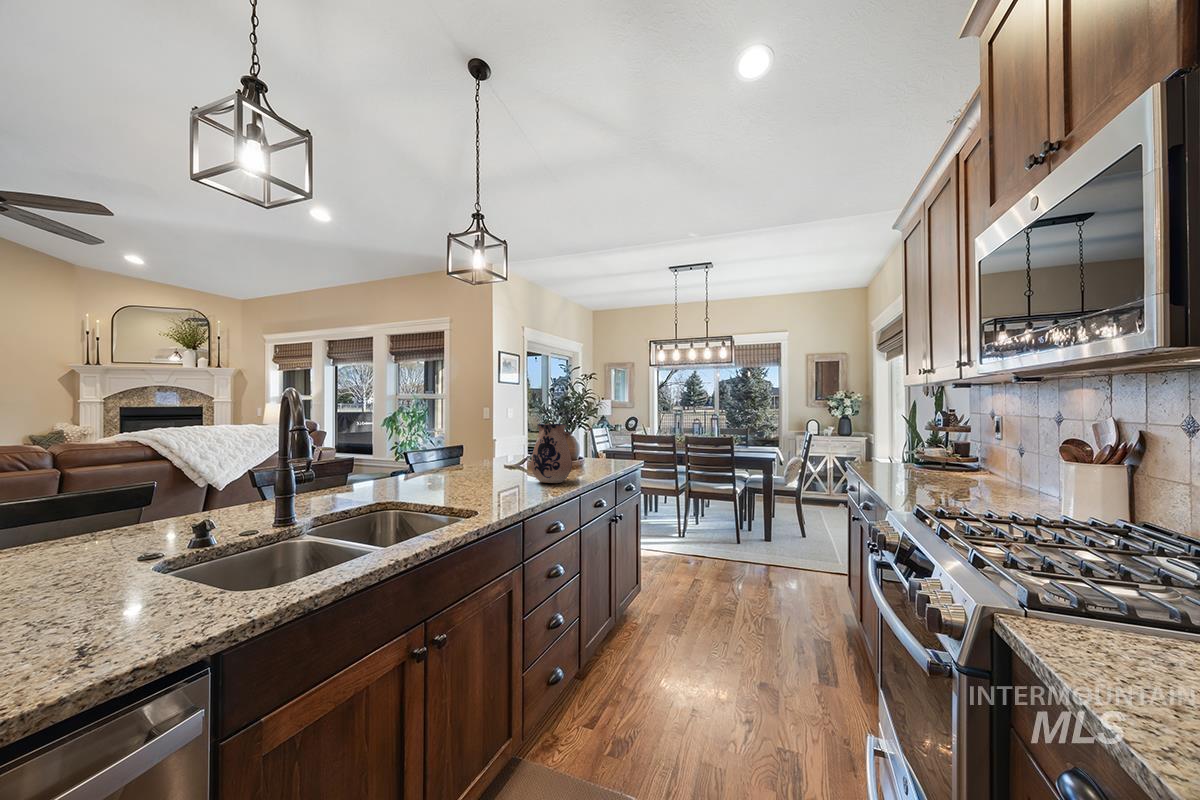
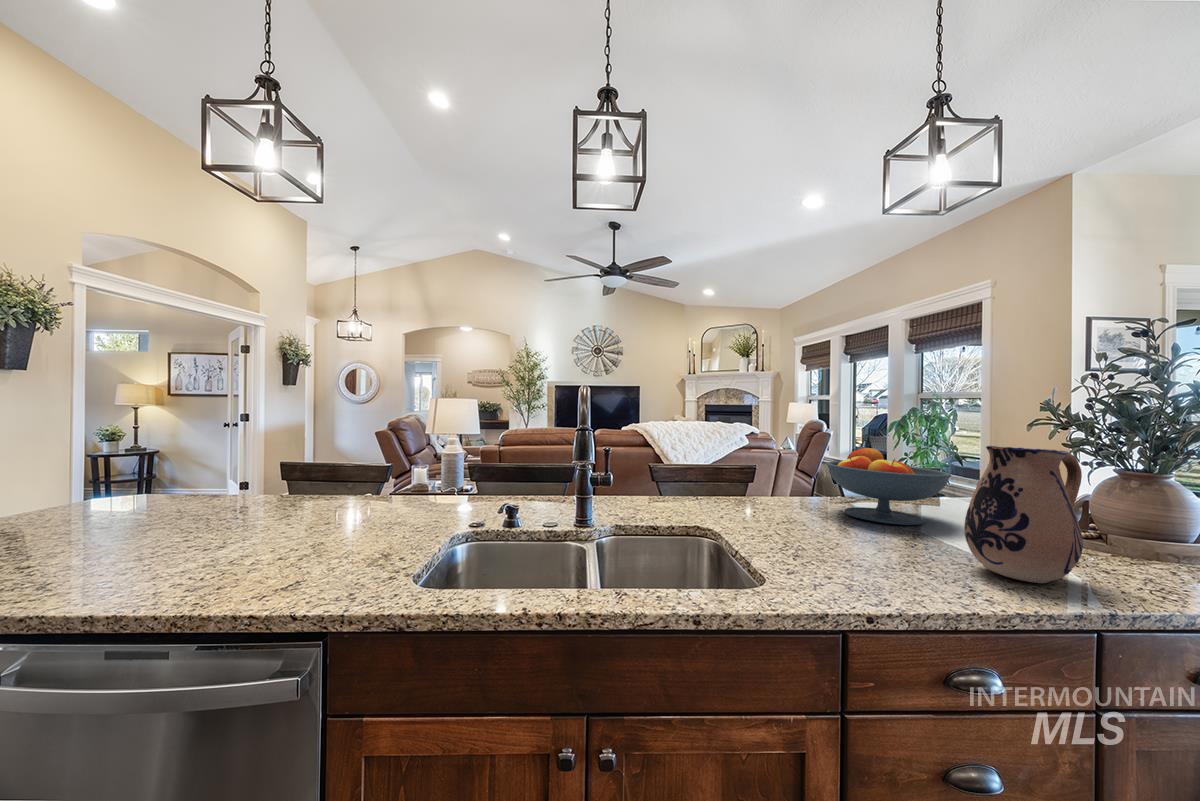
fruit bowl: none [431,432,500,476] -> present [826,447,951,525]

